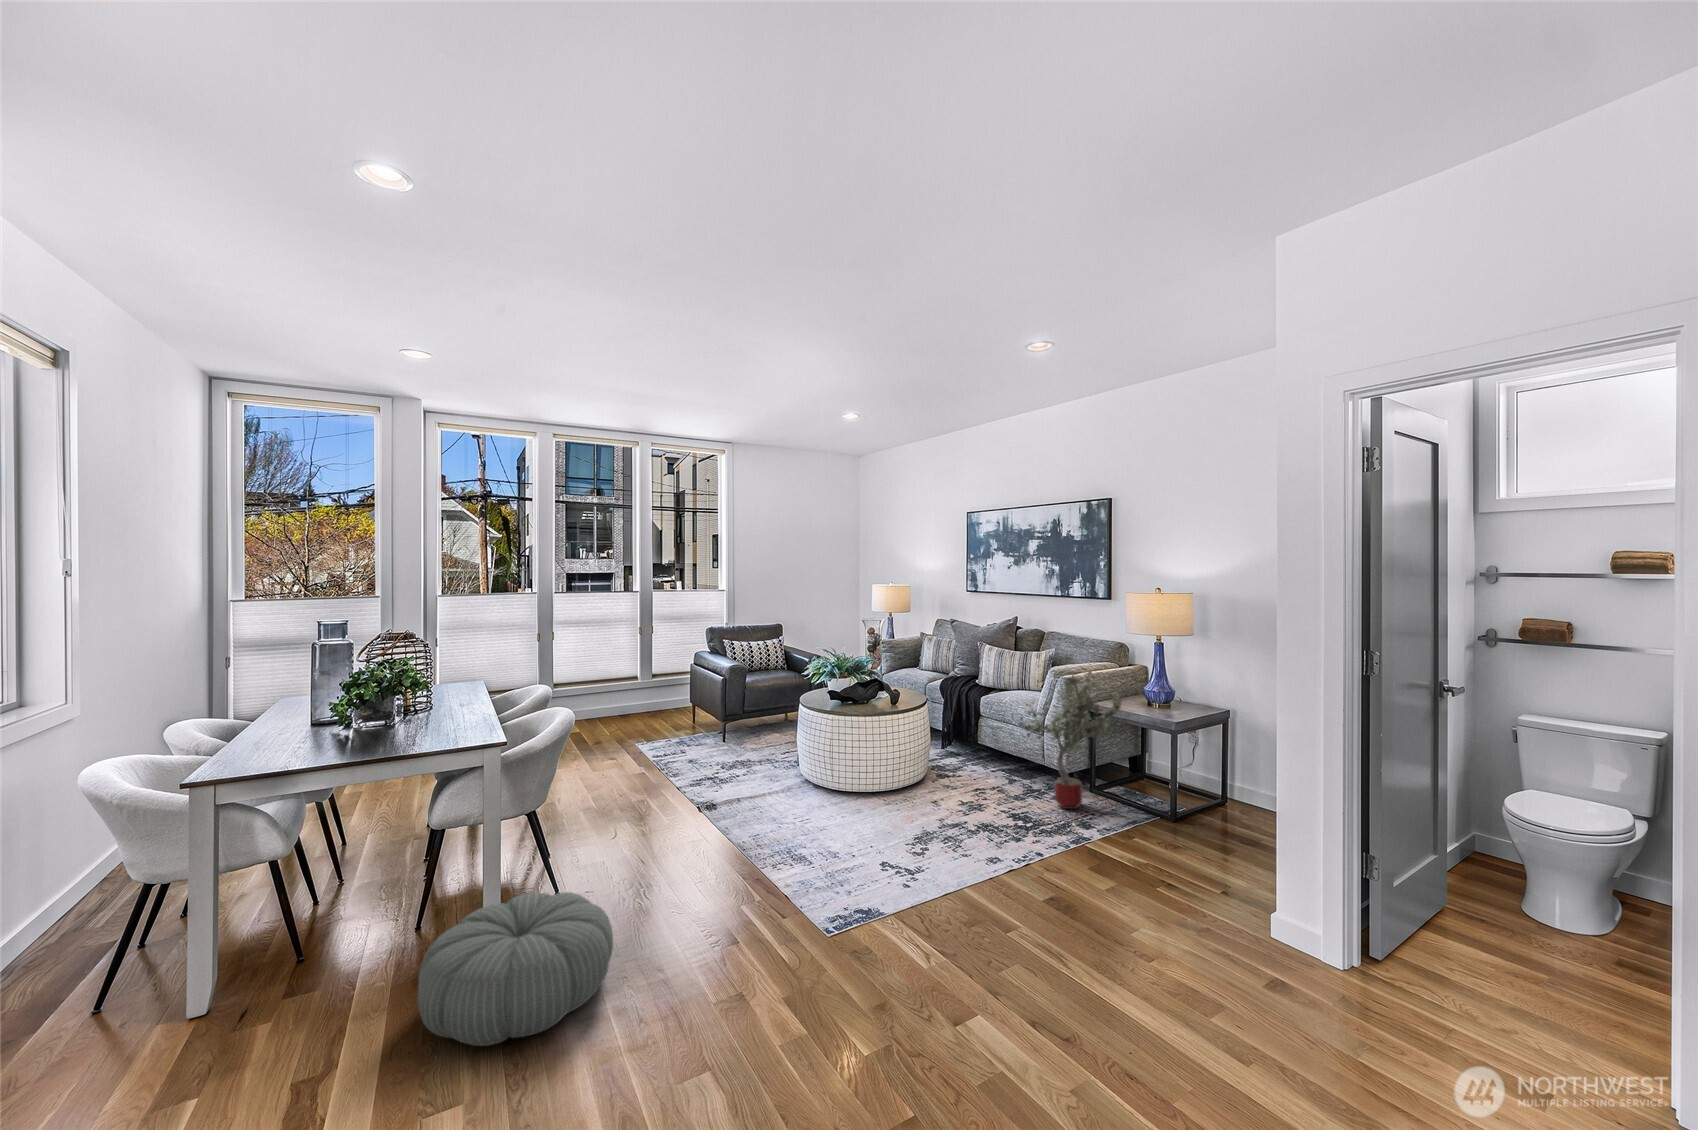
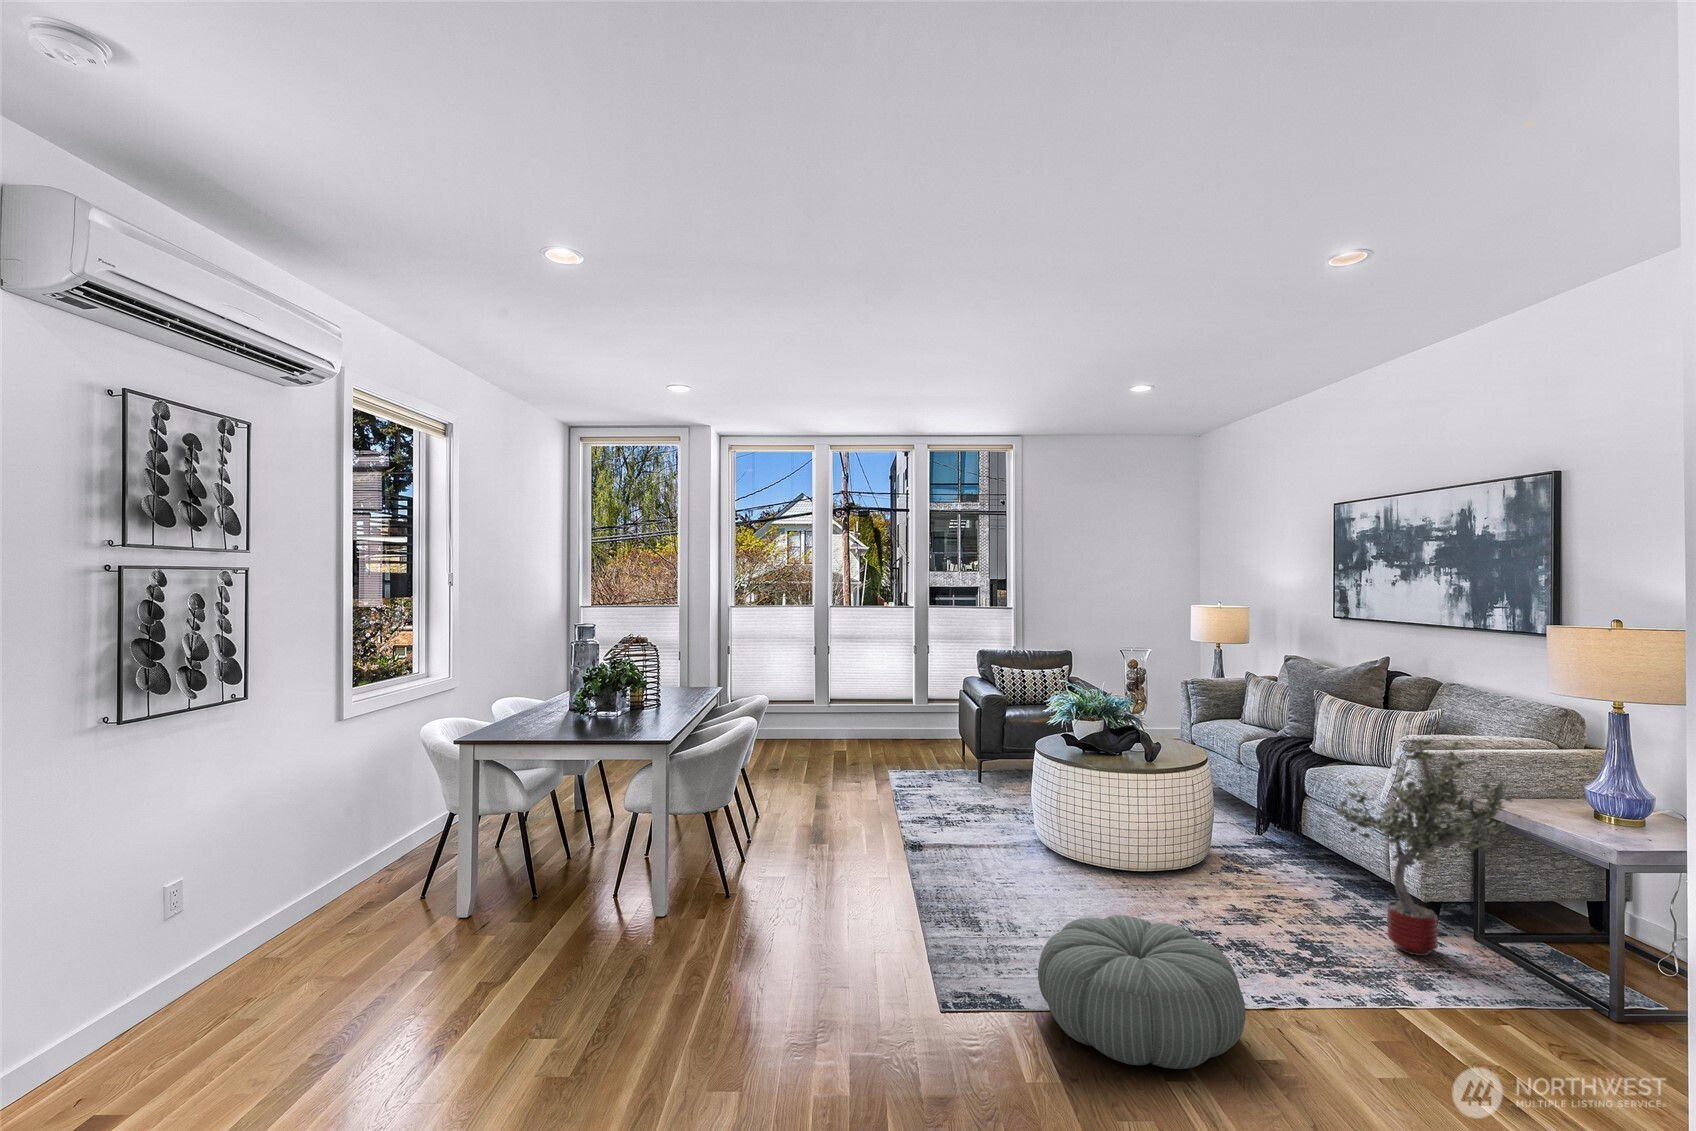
pouf: present [417,892,613,1046] -> present [1038,915,1246,1069]

